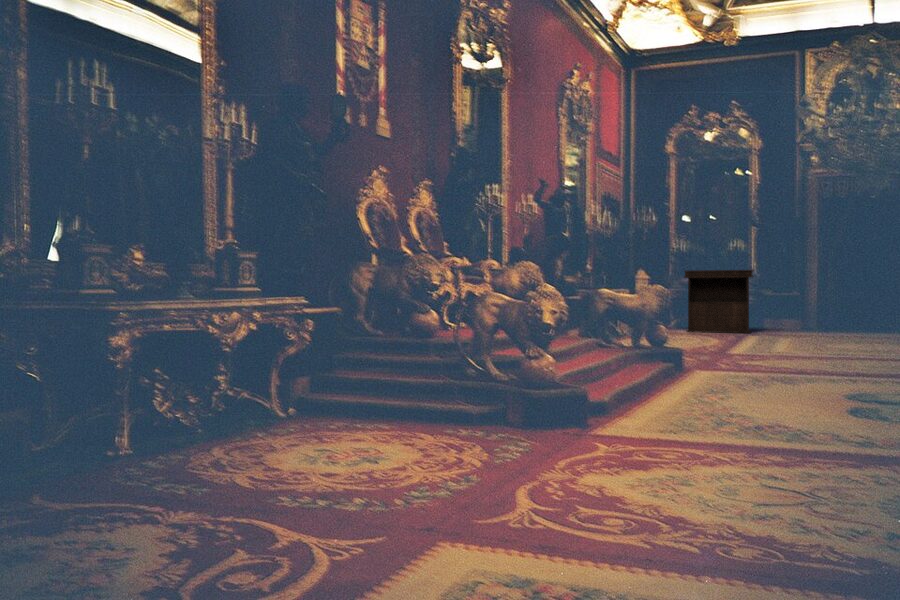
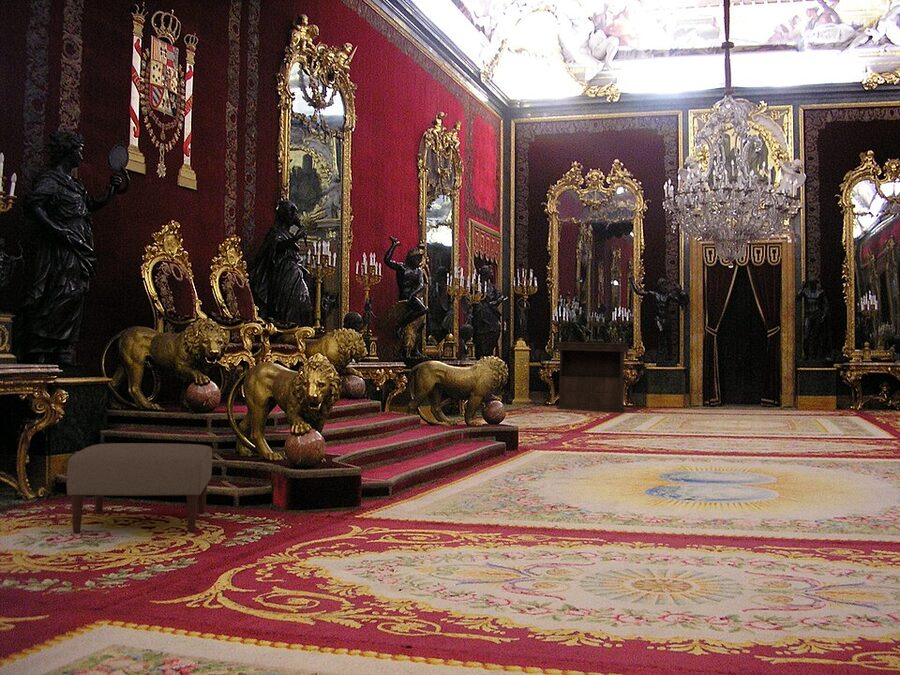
ottoman: none [341,367,463,451] -> present [67,443,212,533]

